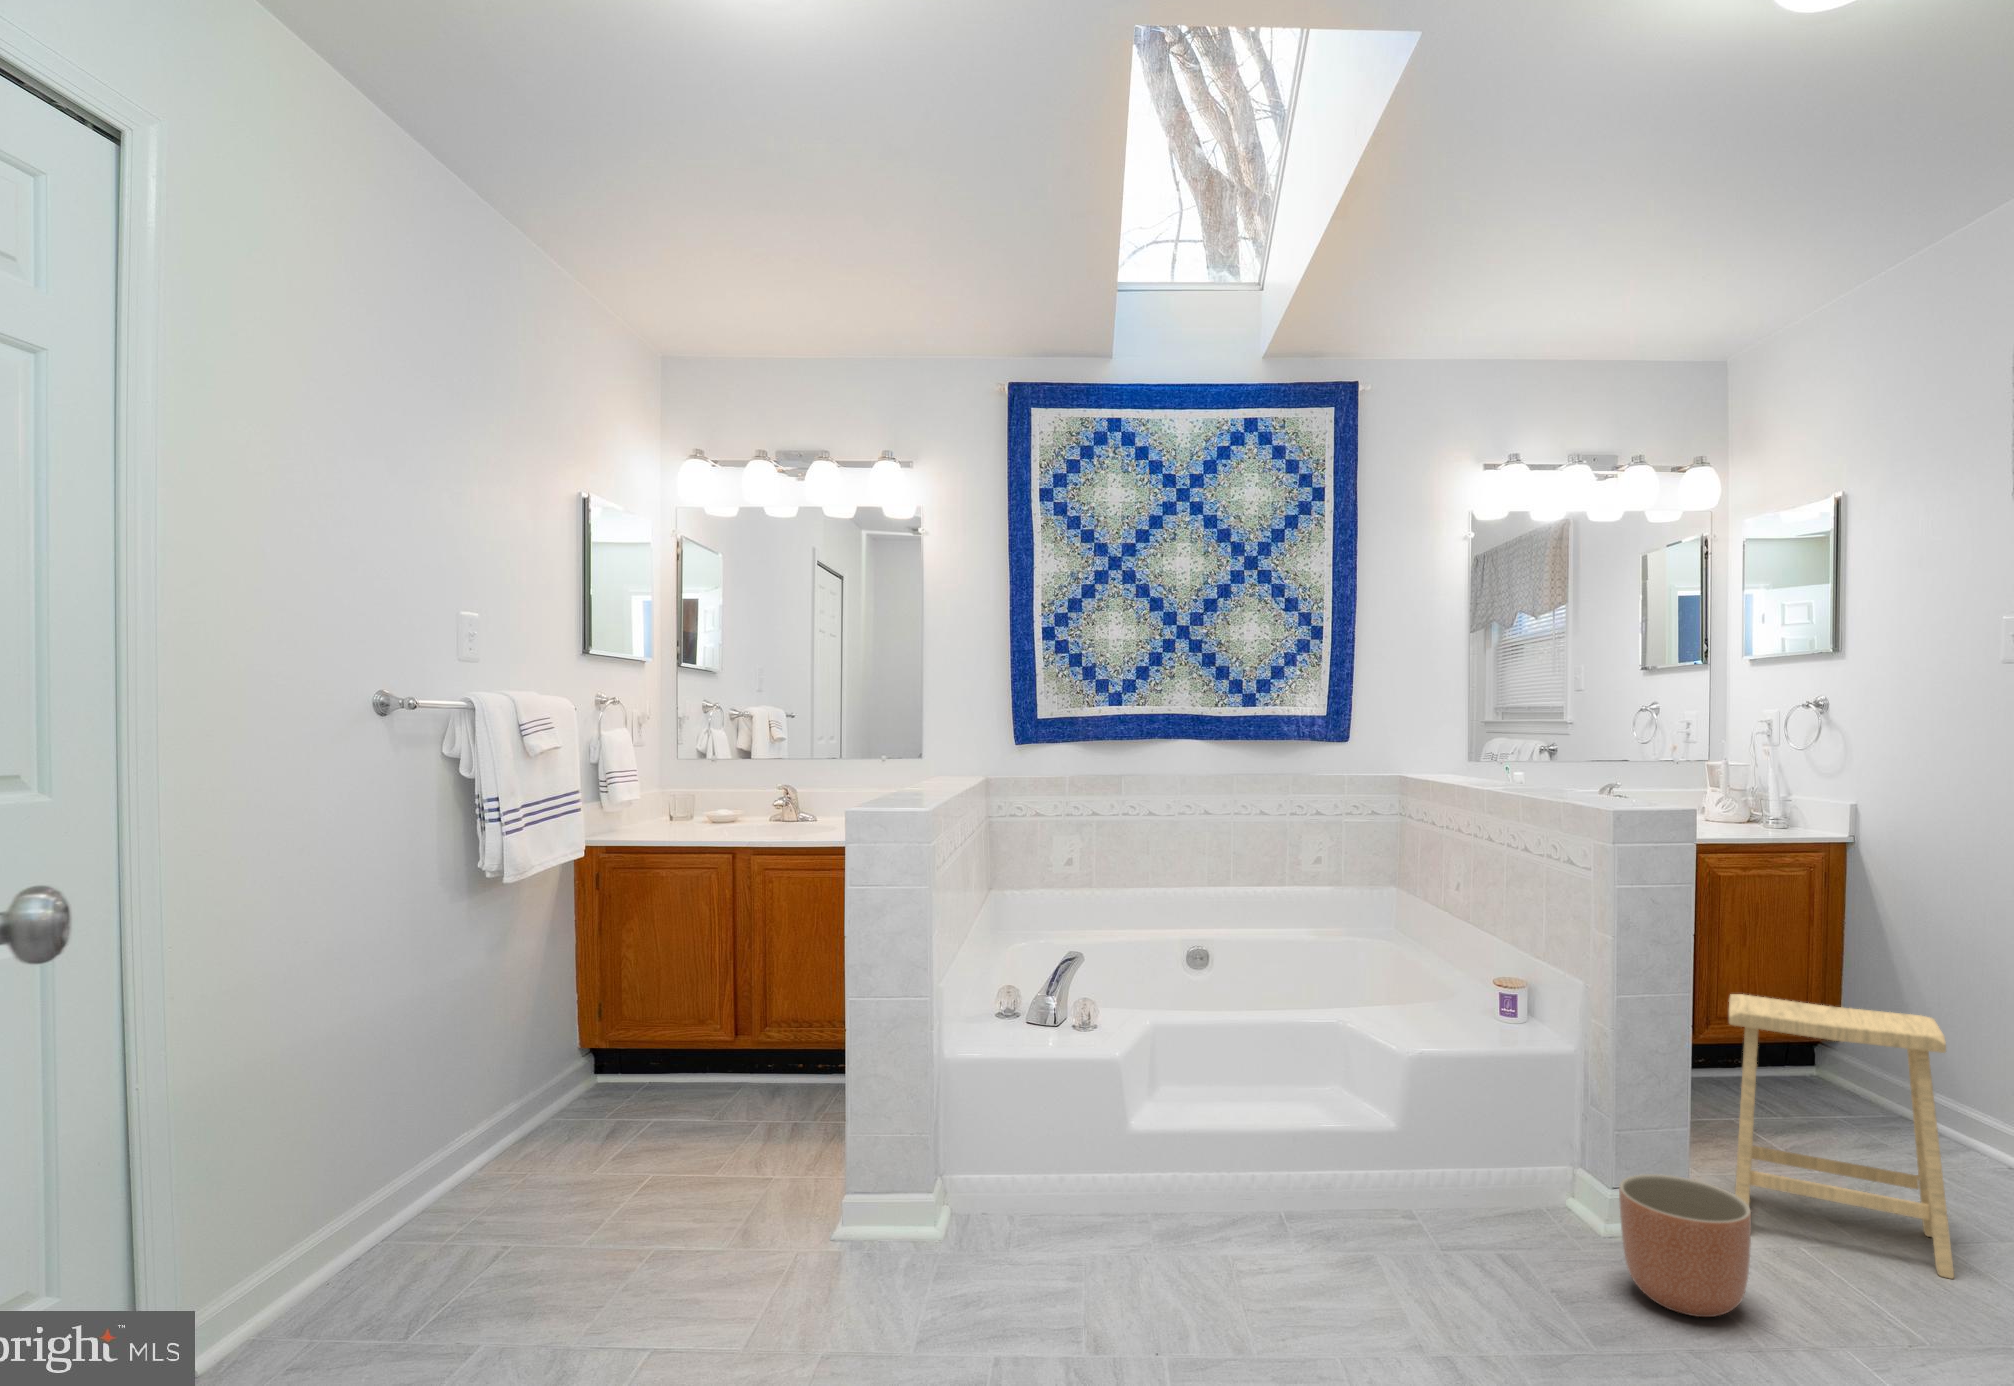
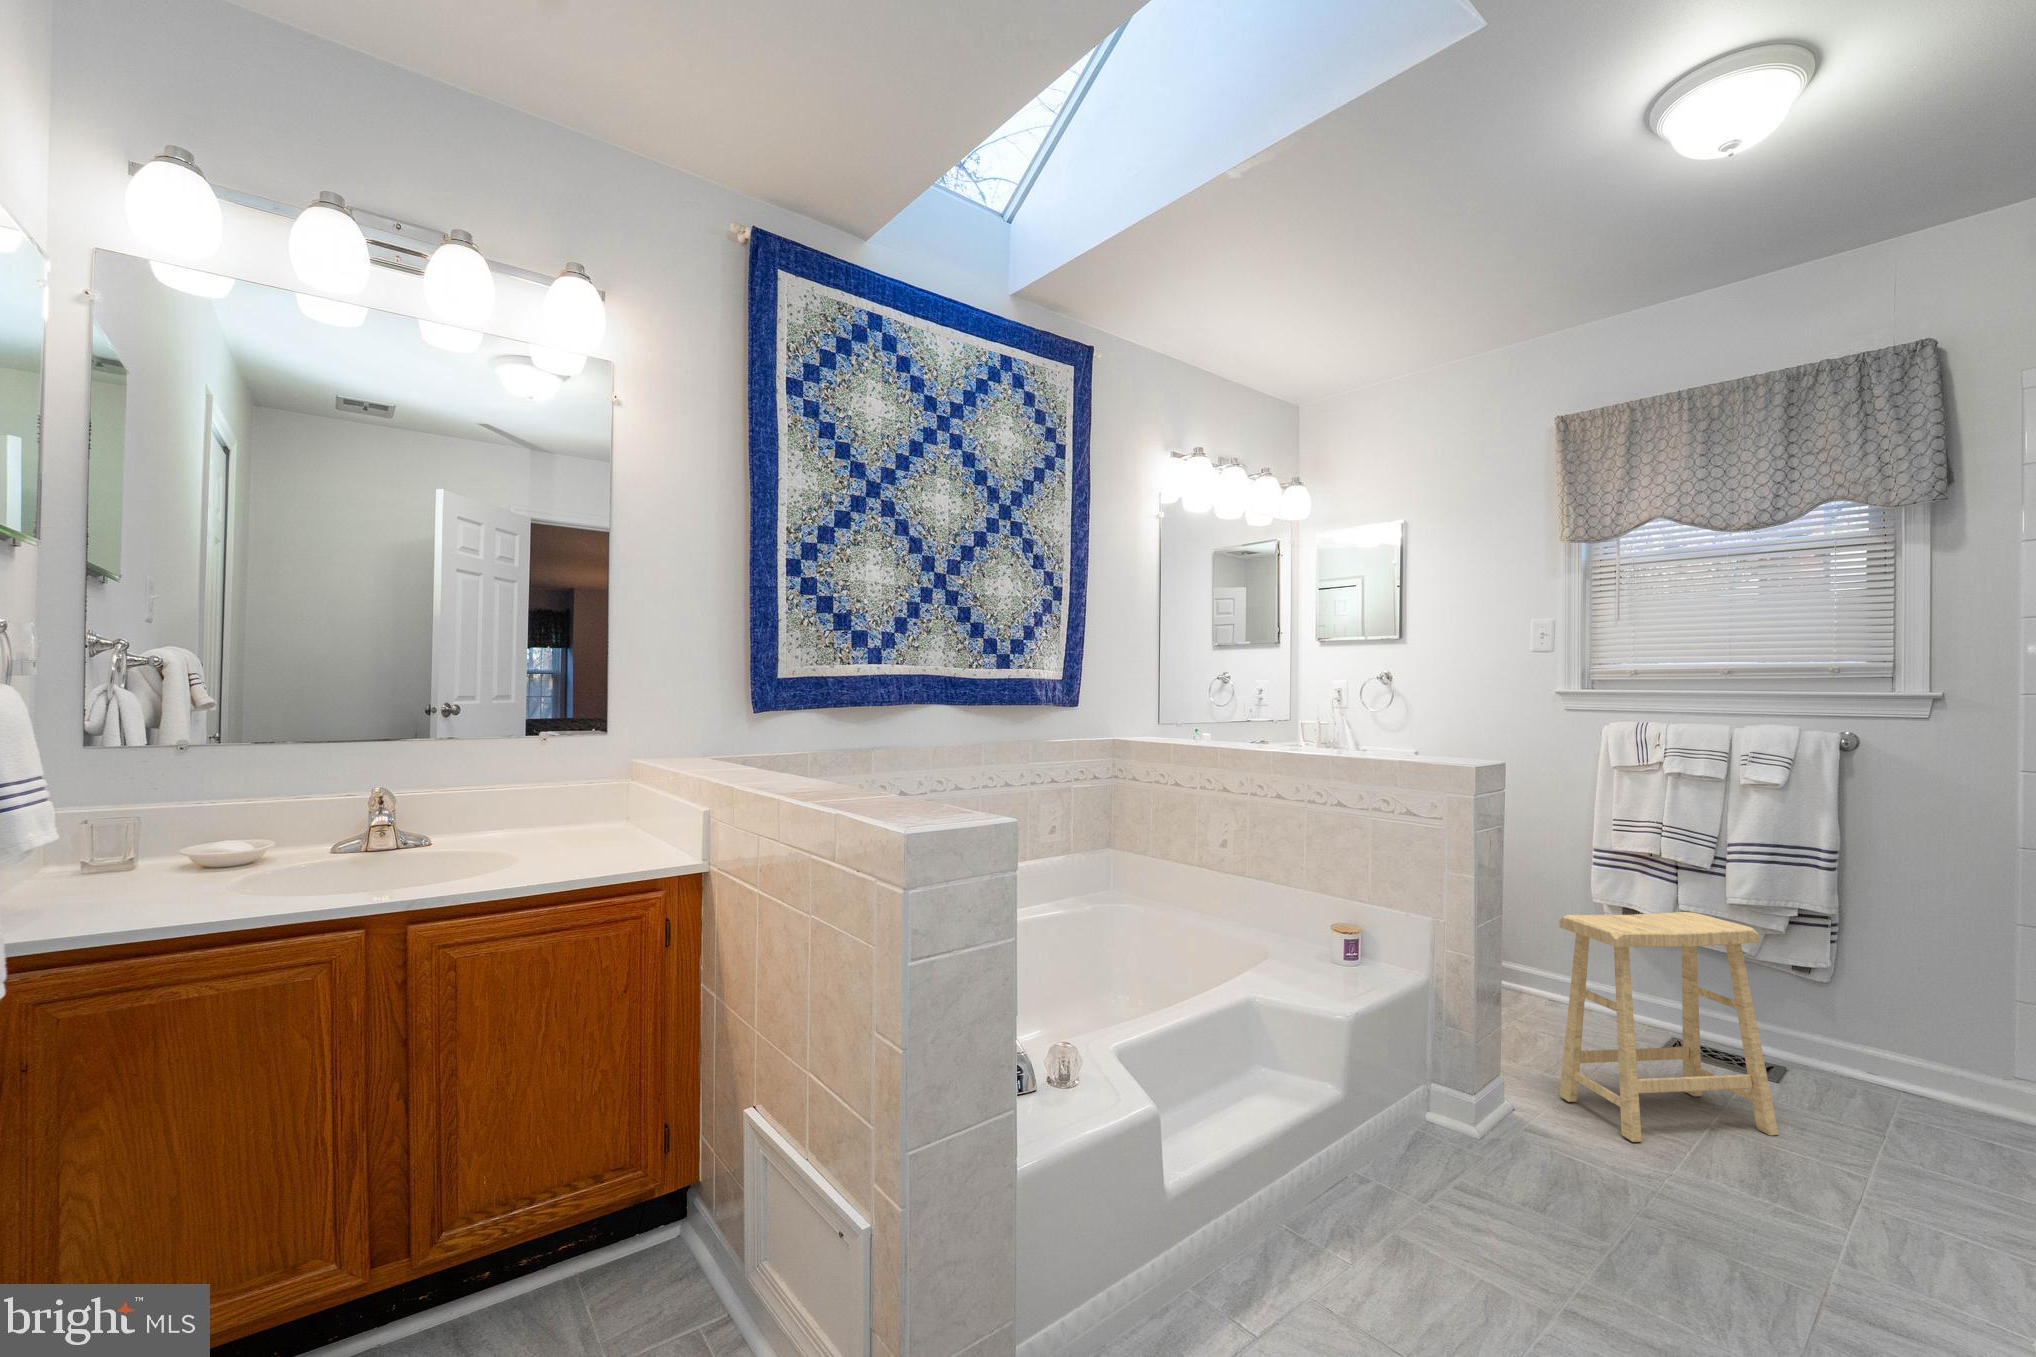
planter: present [1619,1174,1751,1317] -> none [1686,1115,1840,1271]

